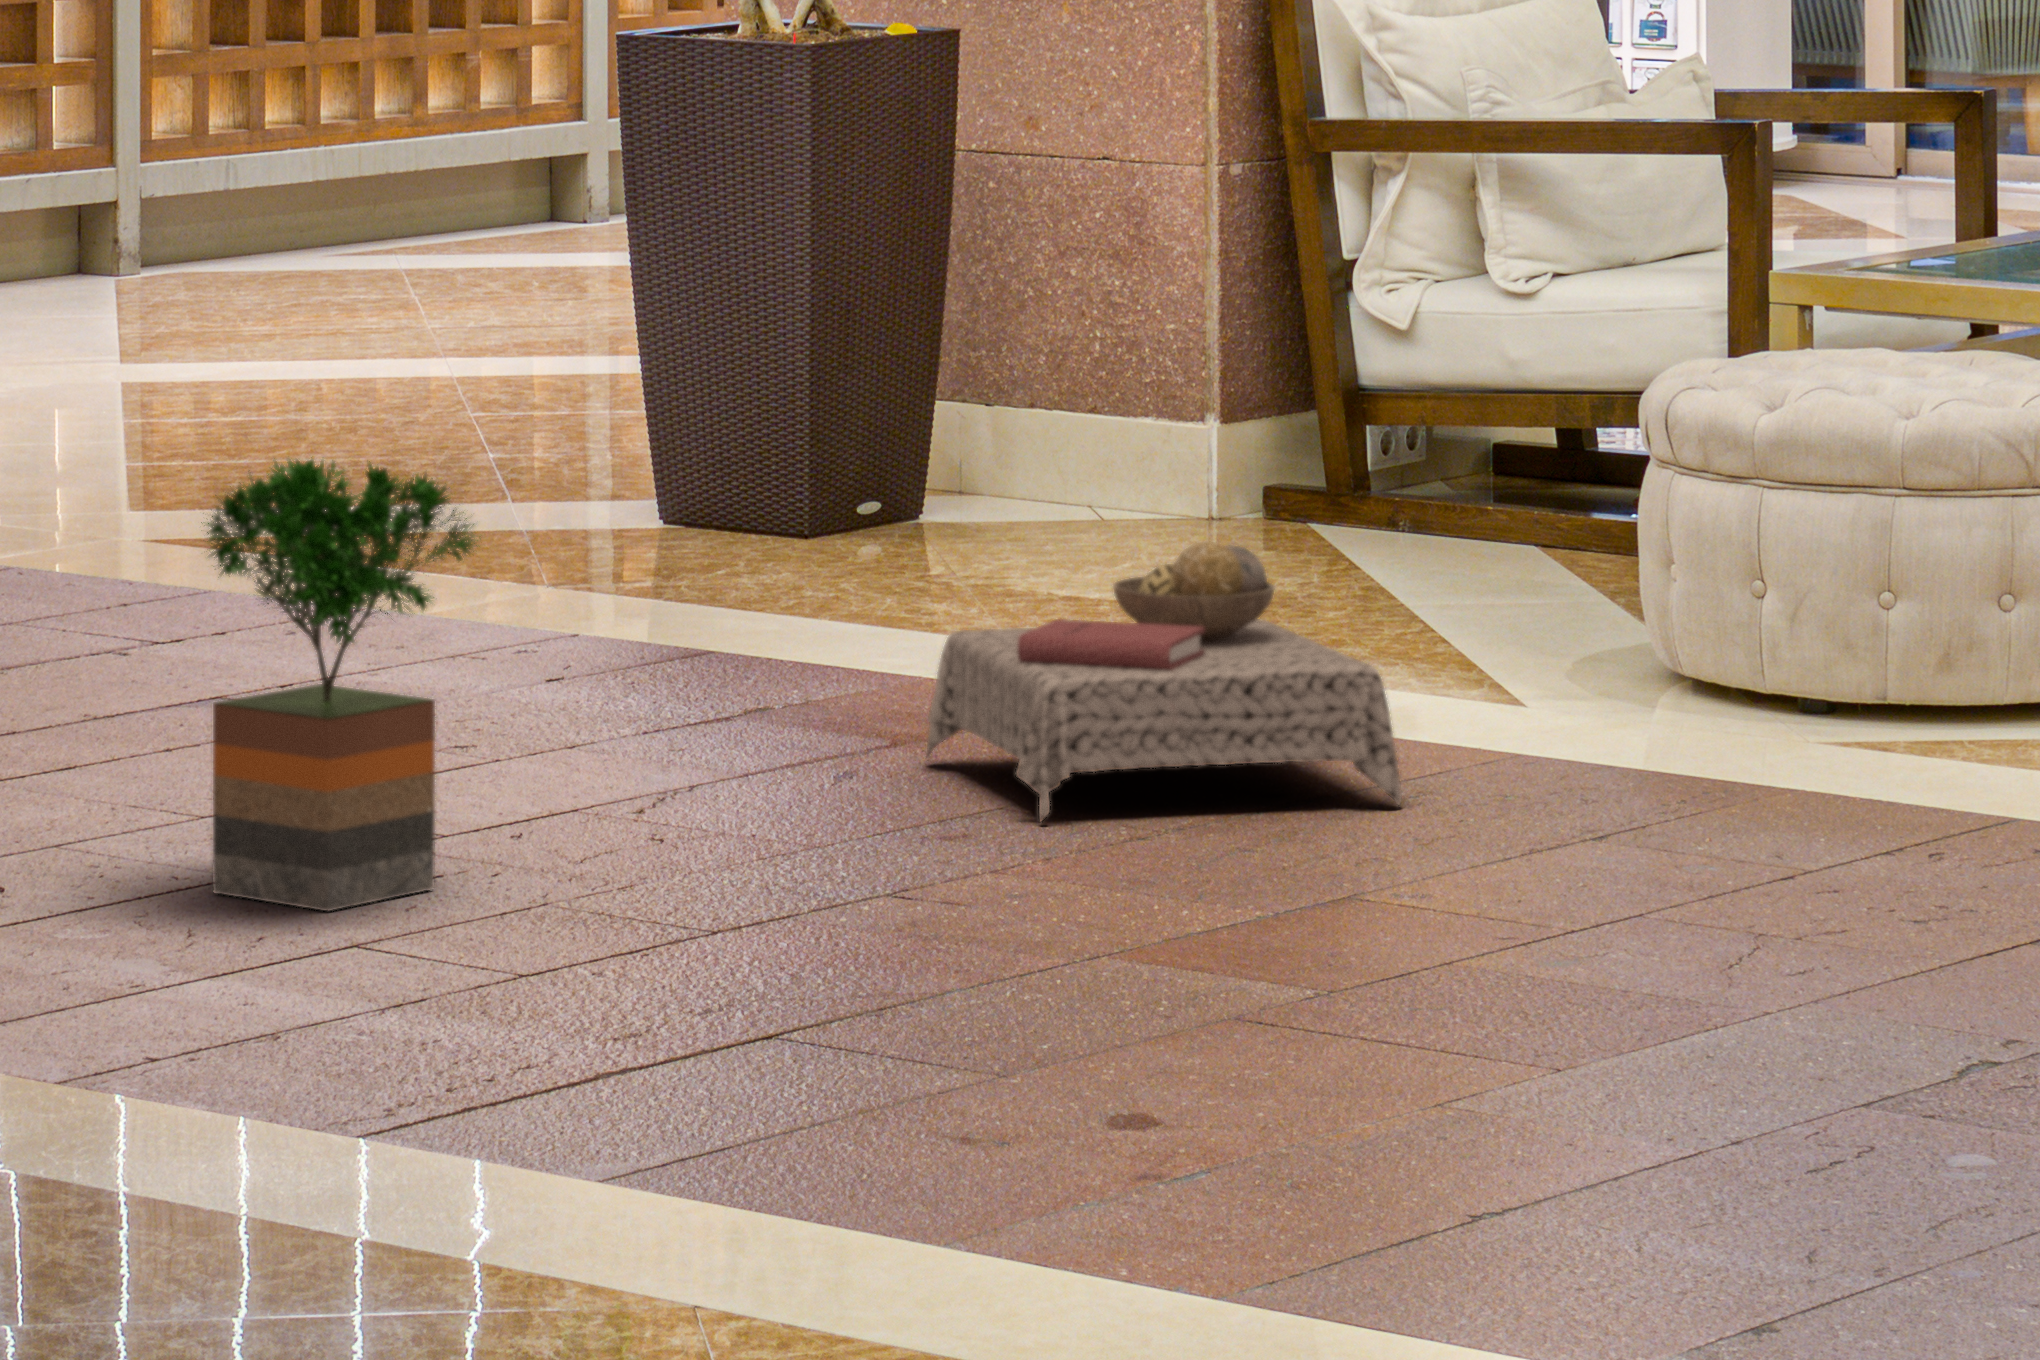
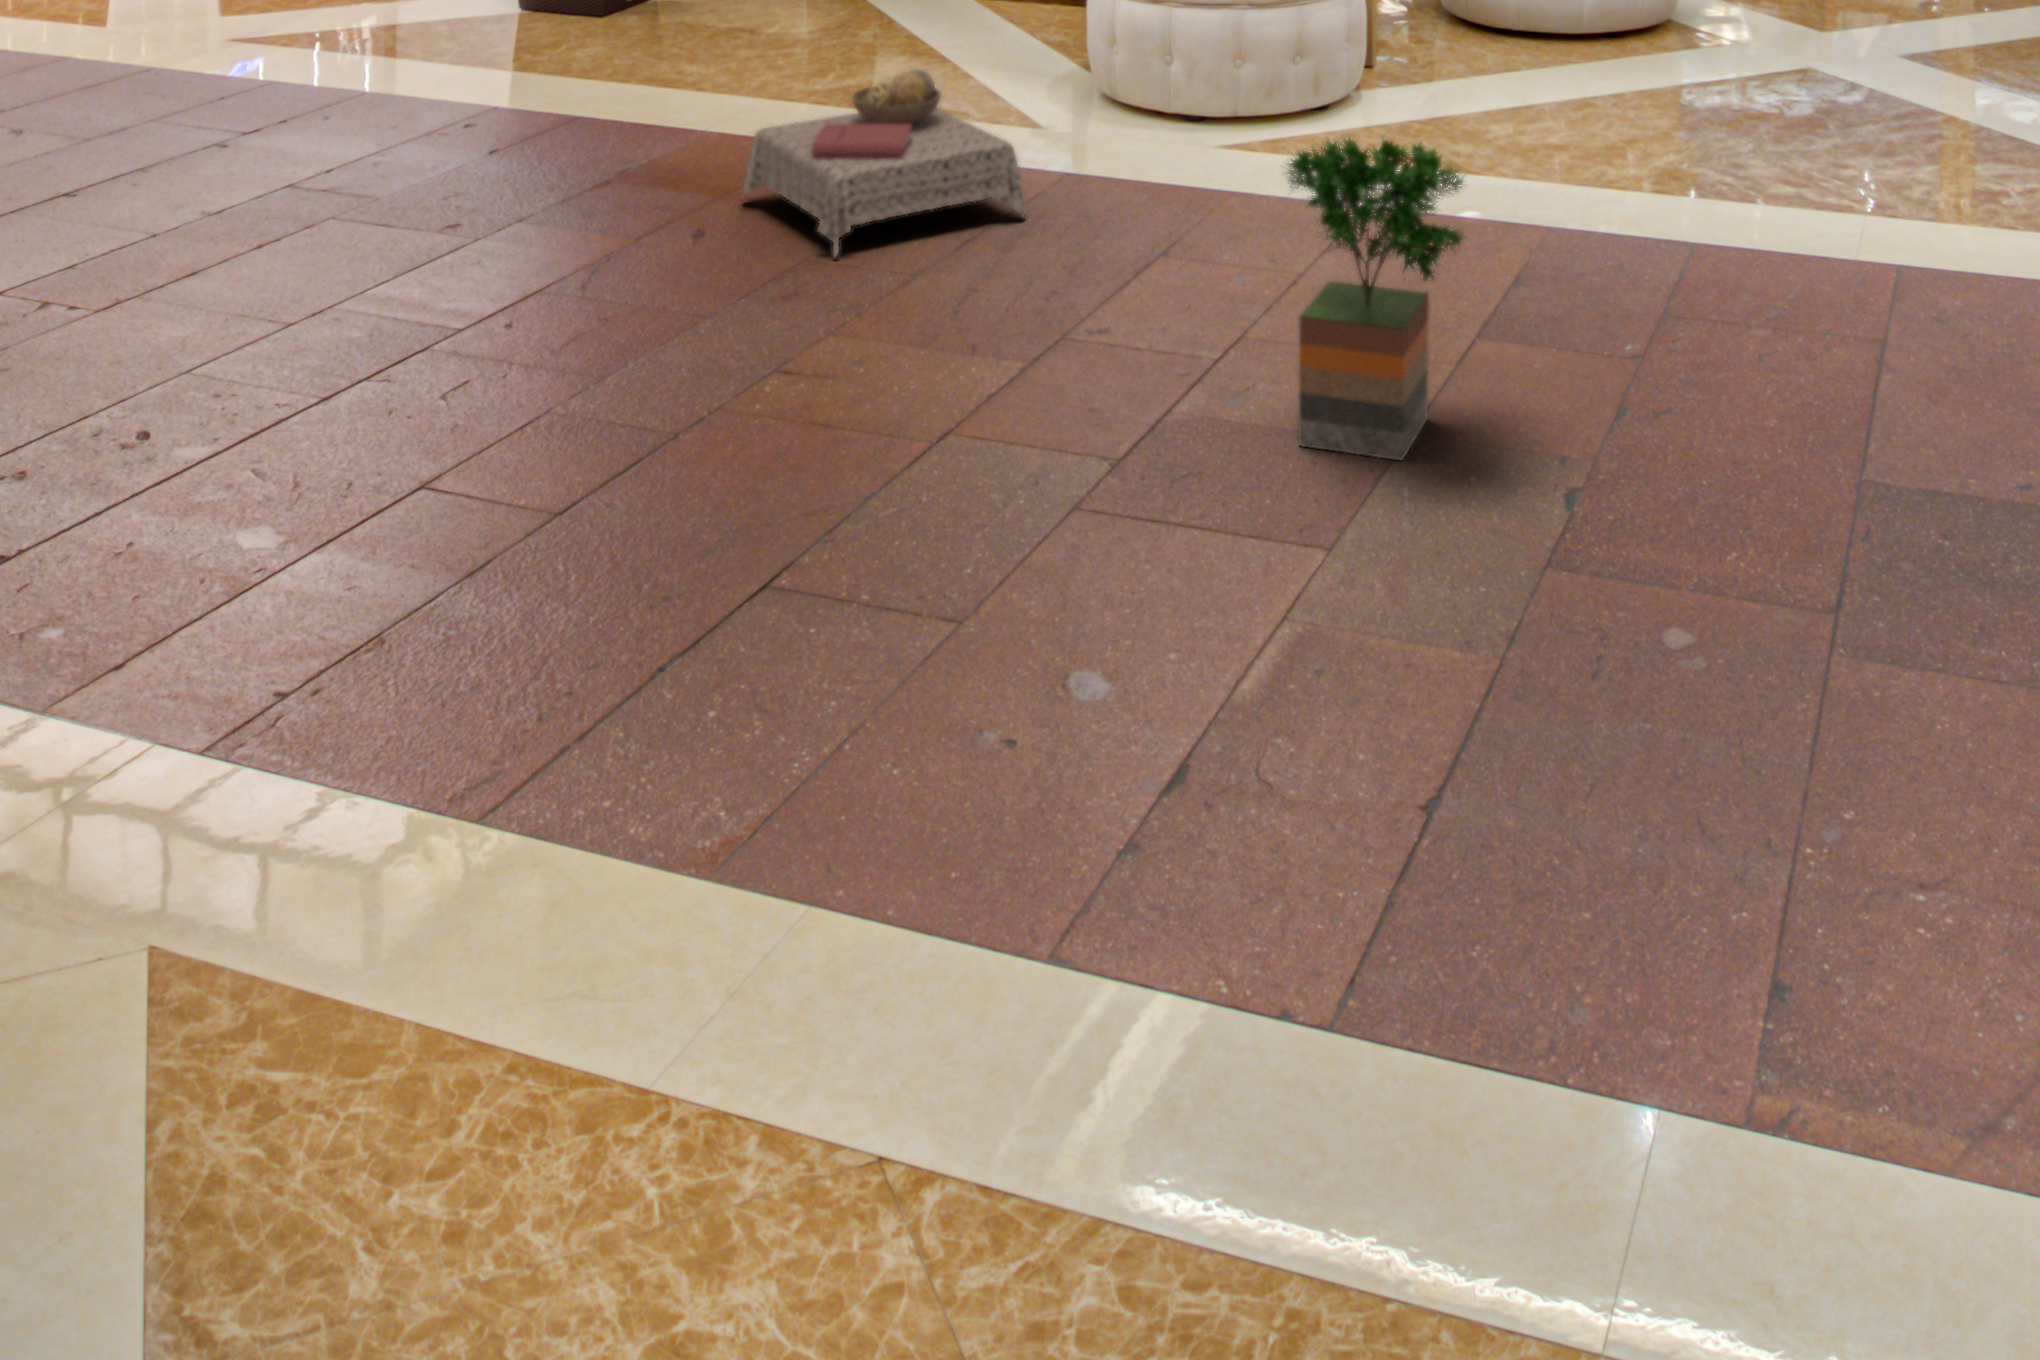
potted tree: present [201,459,481,911] -> present [1286,138,1467,460]

